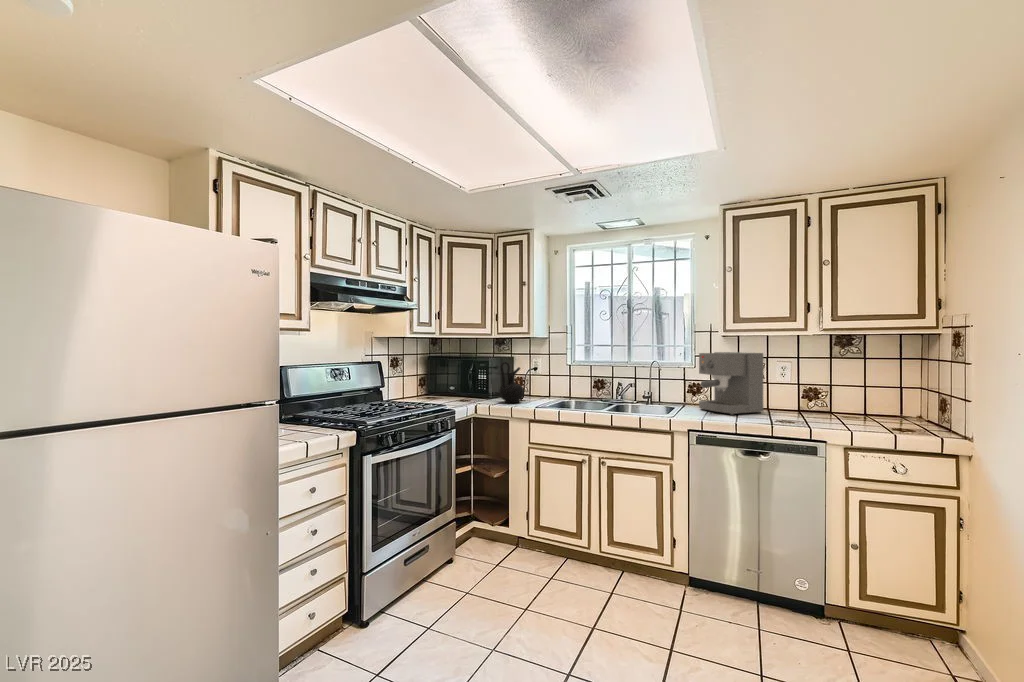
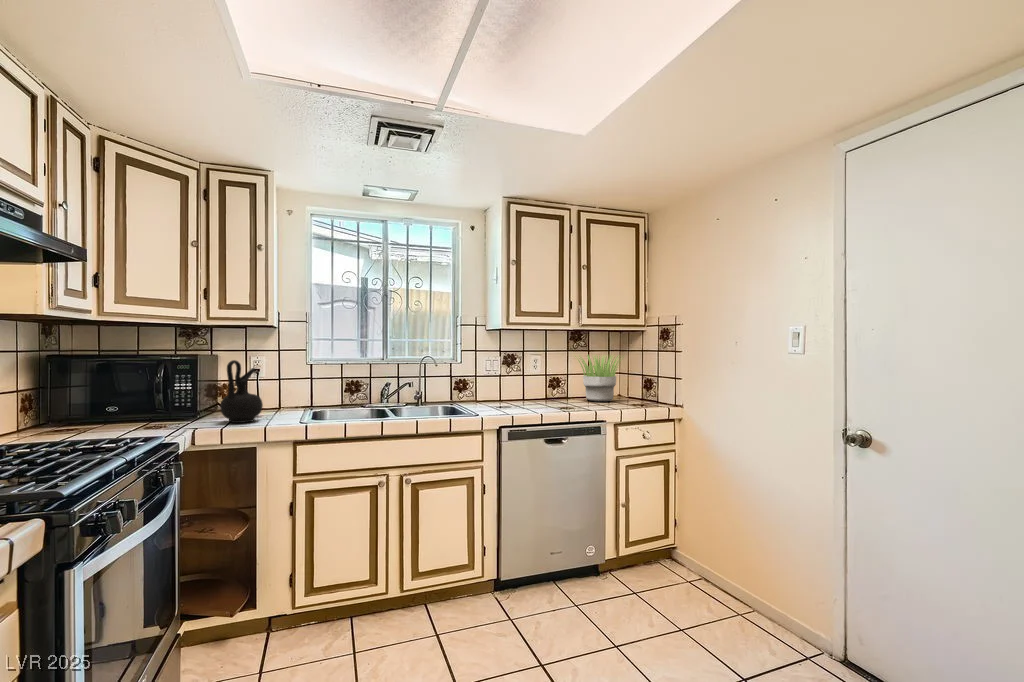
coffee maker: present [699,352,763,415] -> none [476,346,531,407]
potted plant: none [824,361,908,421] -> present [575,355,621,402]

